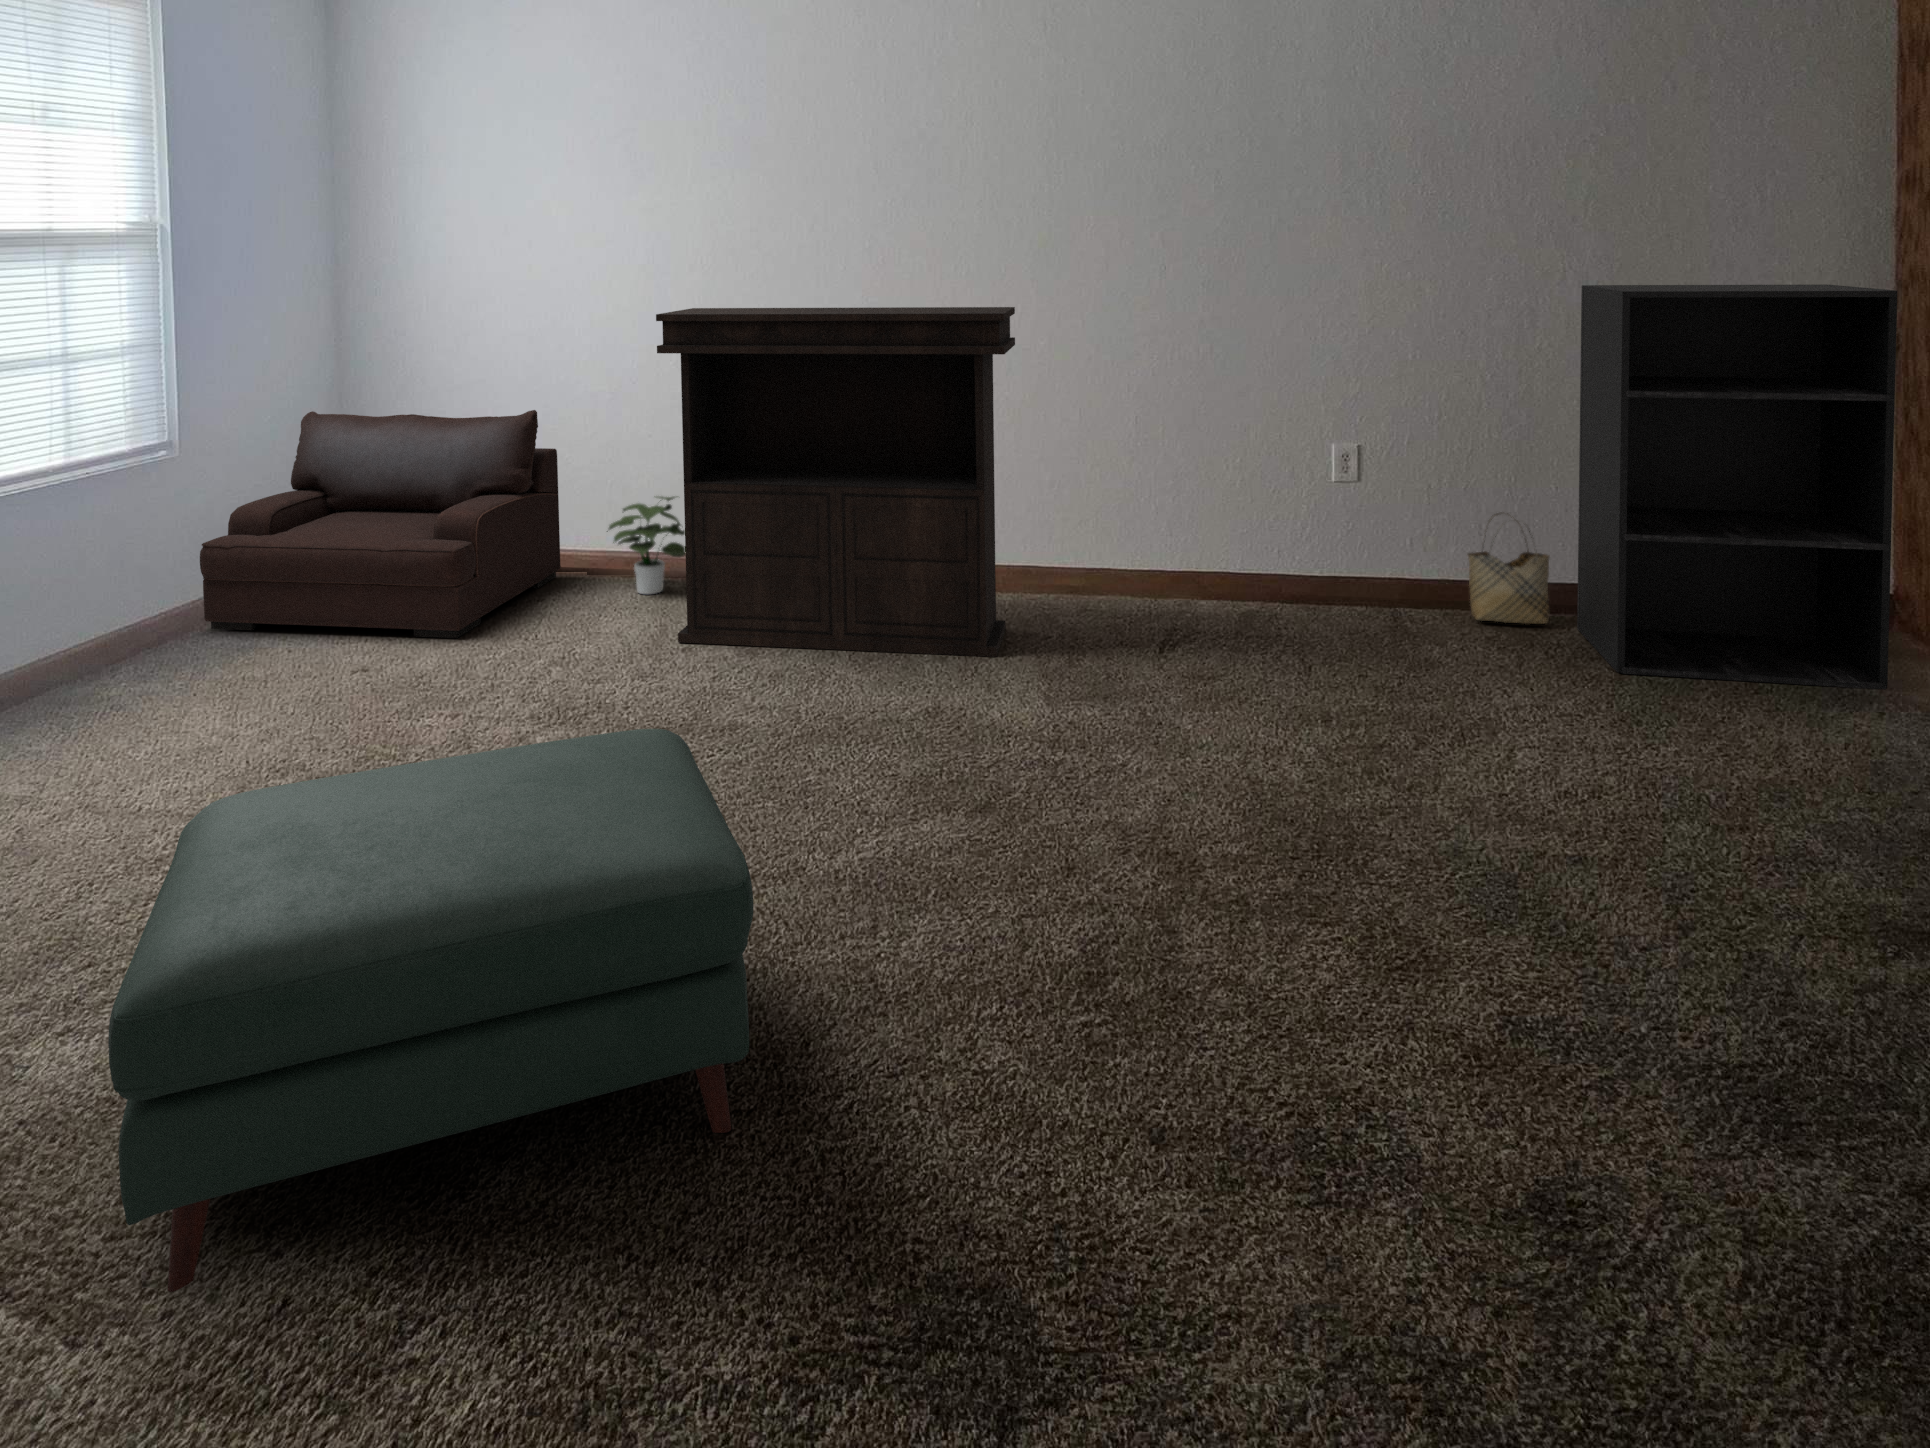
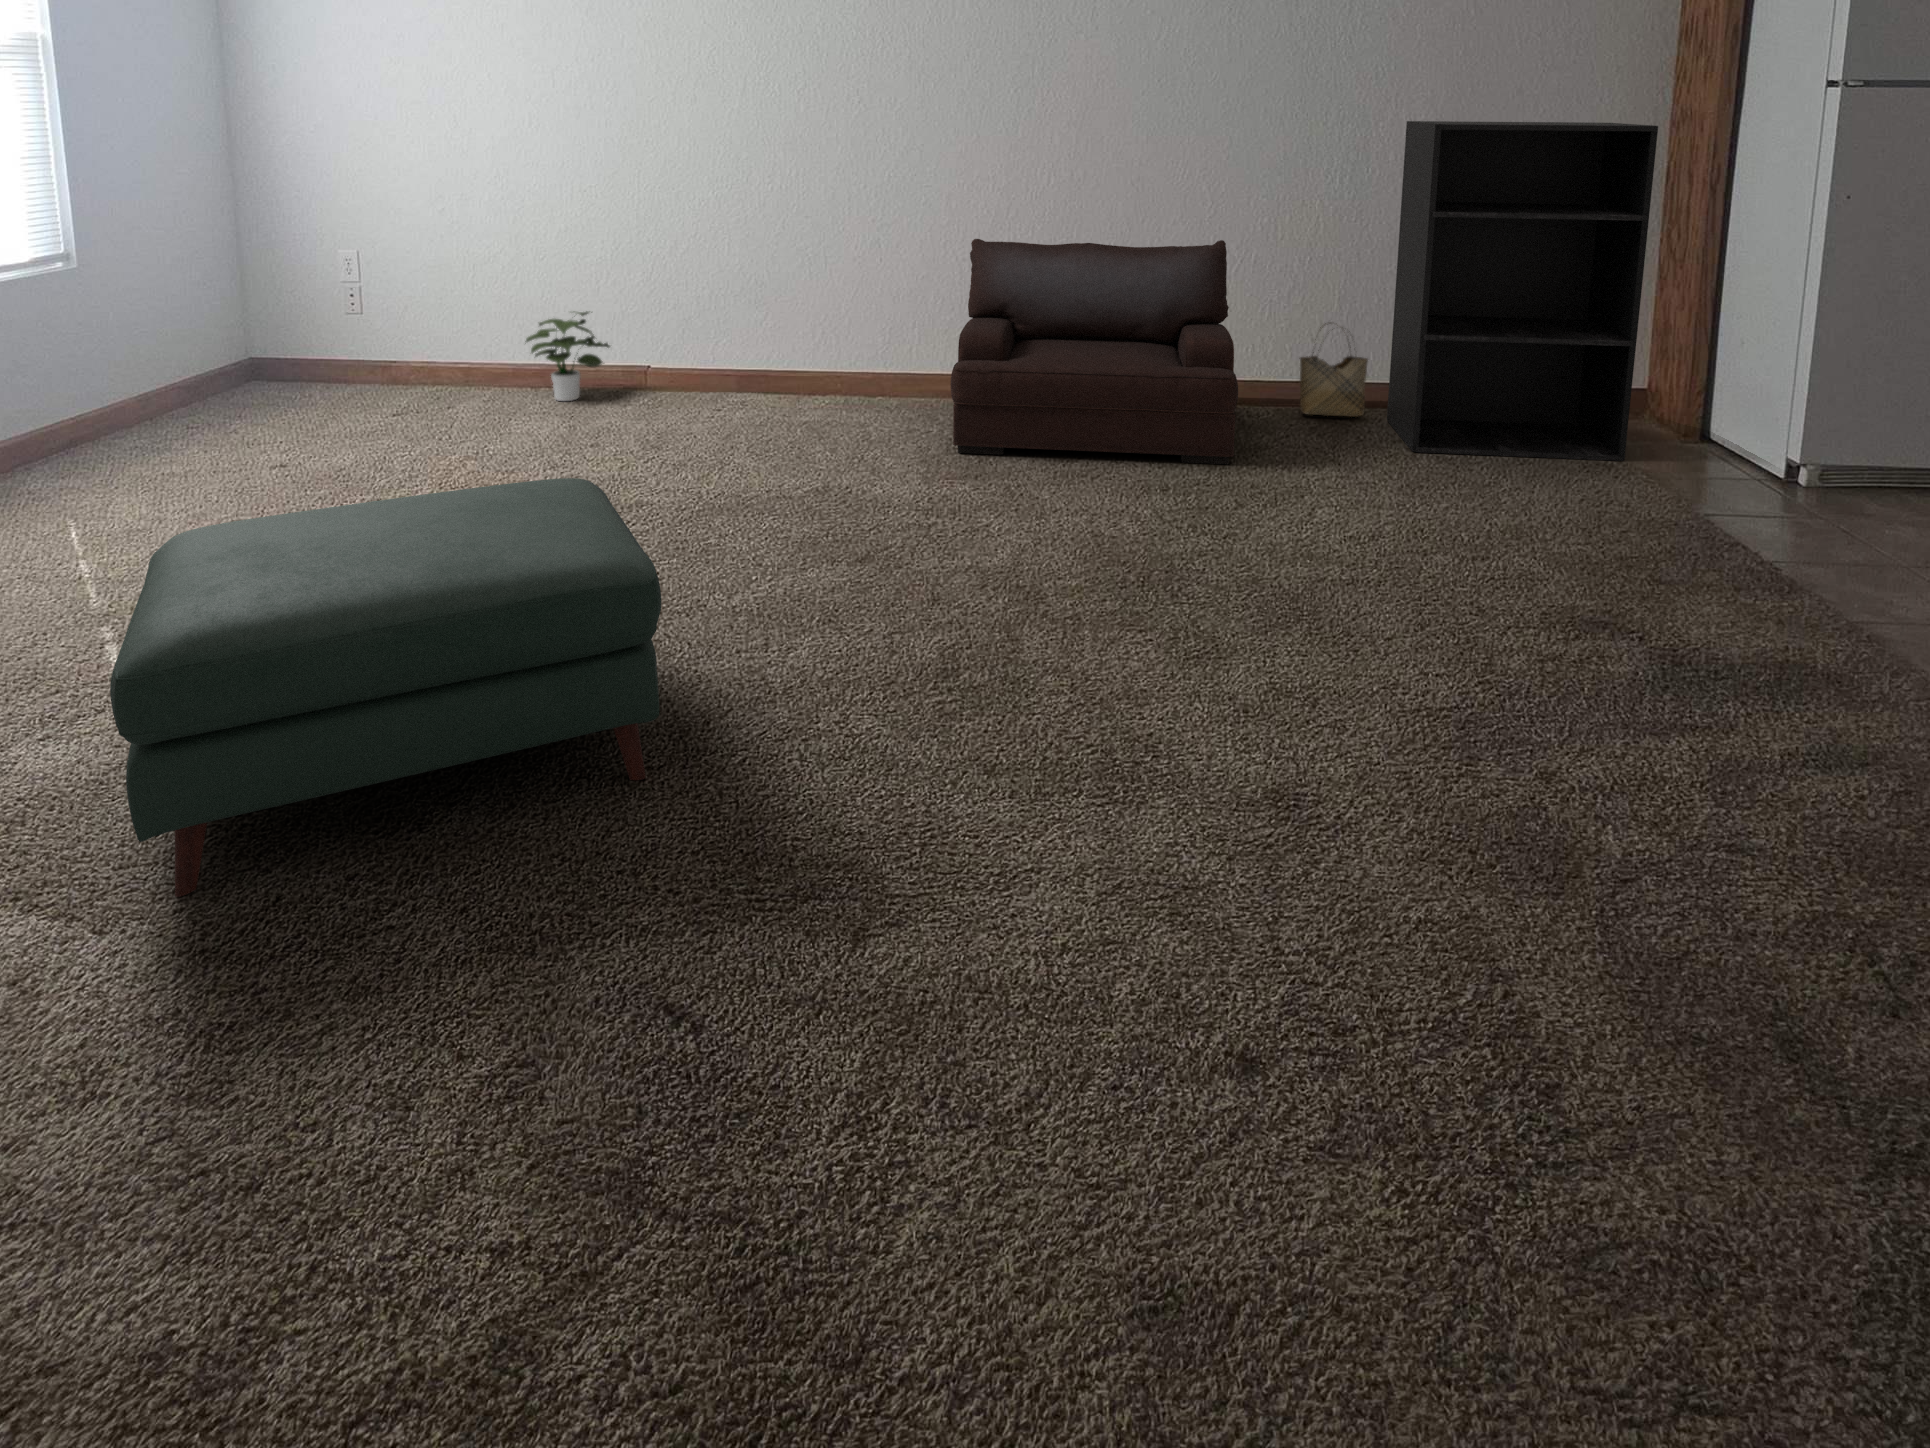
console table: present [656,307,1015,657] -> none [566,132,906,447]
armchair: present [200,410,560,638] -> present [951,239,1238,464]

